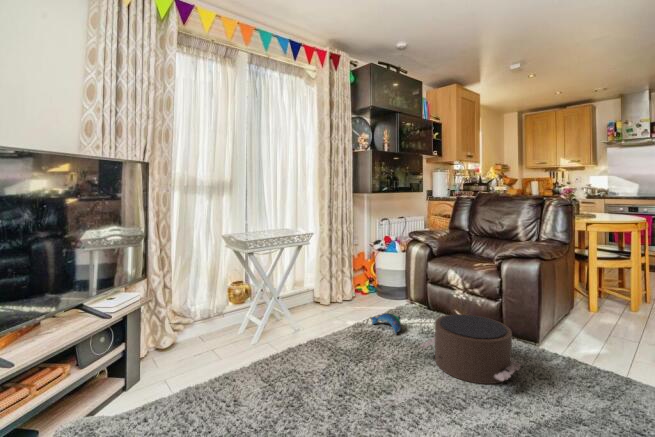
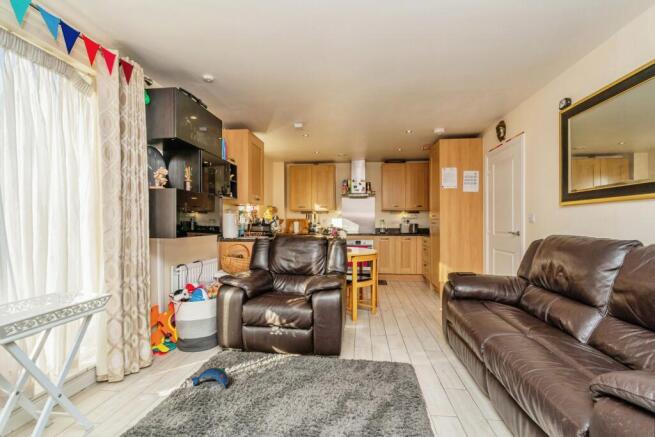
pouf: present [420,314,522,384] -> none [260,346,343,409]

